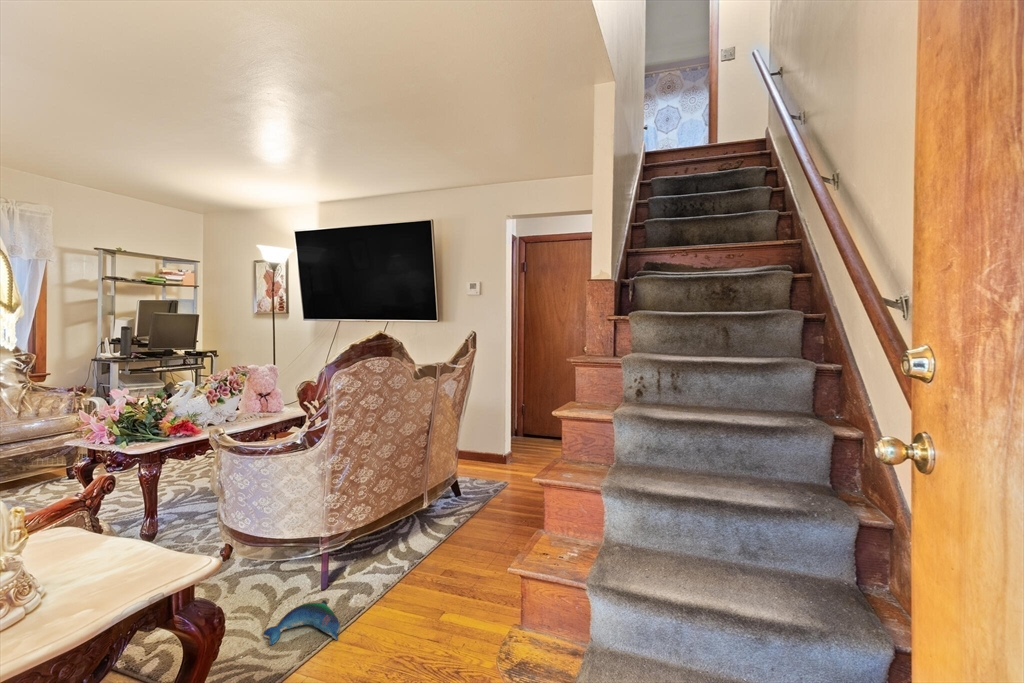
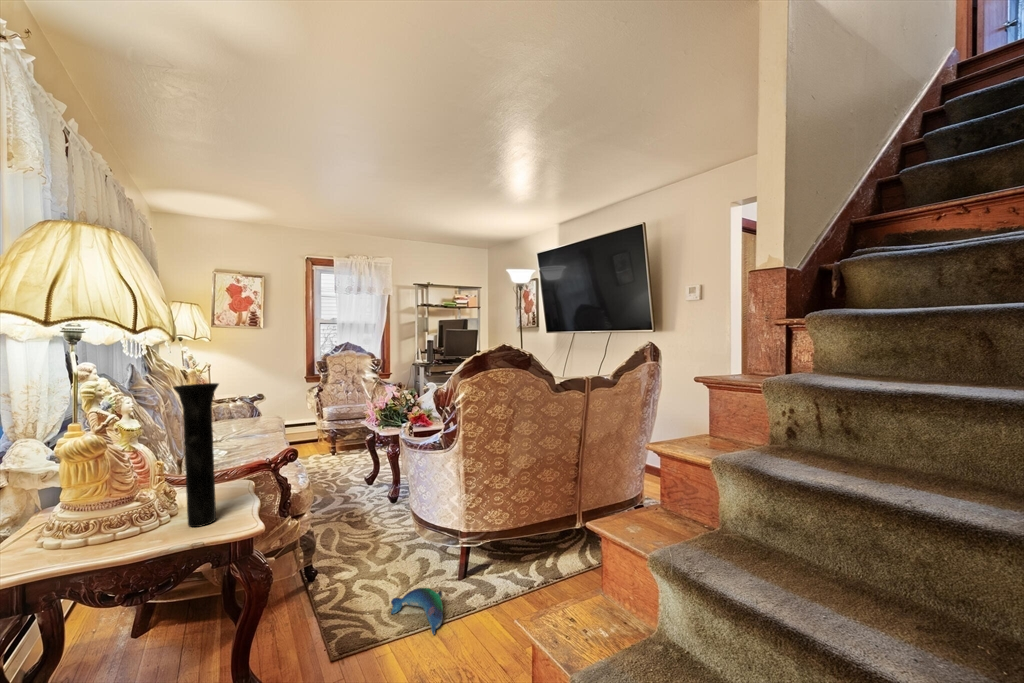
vase: none [70,399,140,587] -> present [173,383,219,527]

